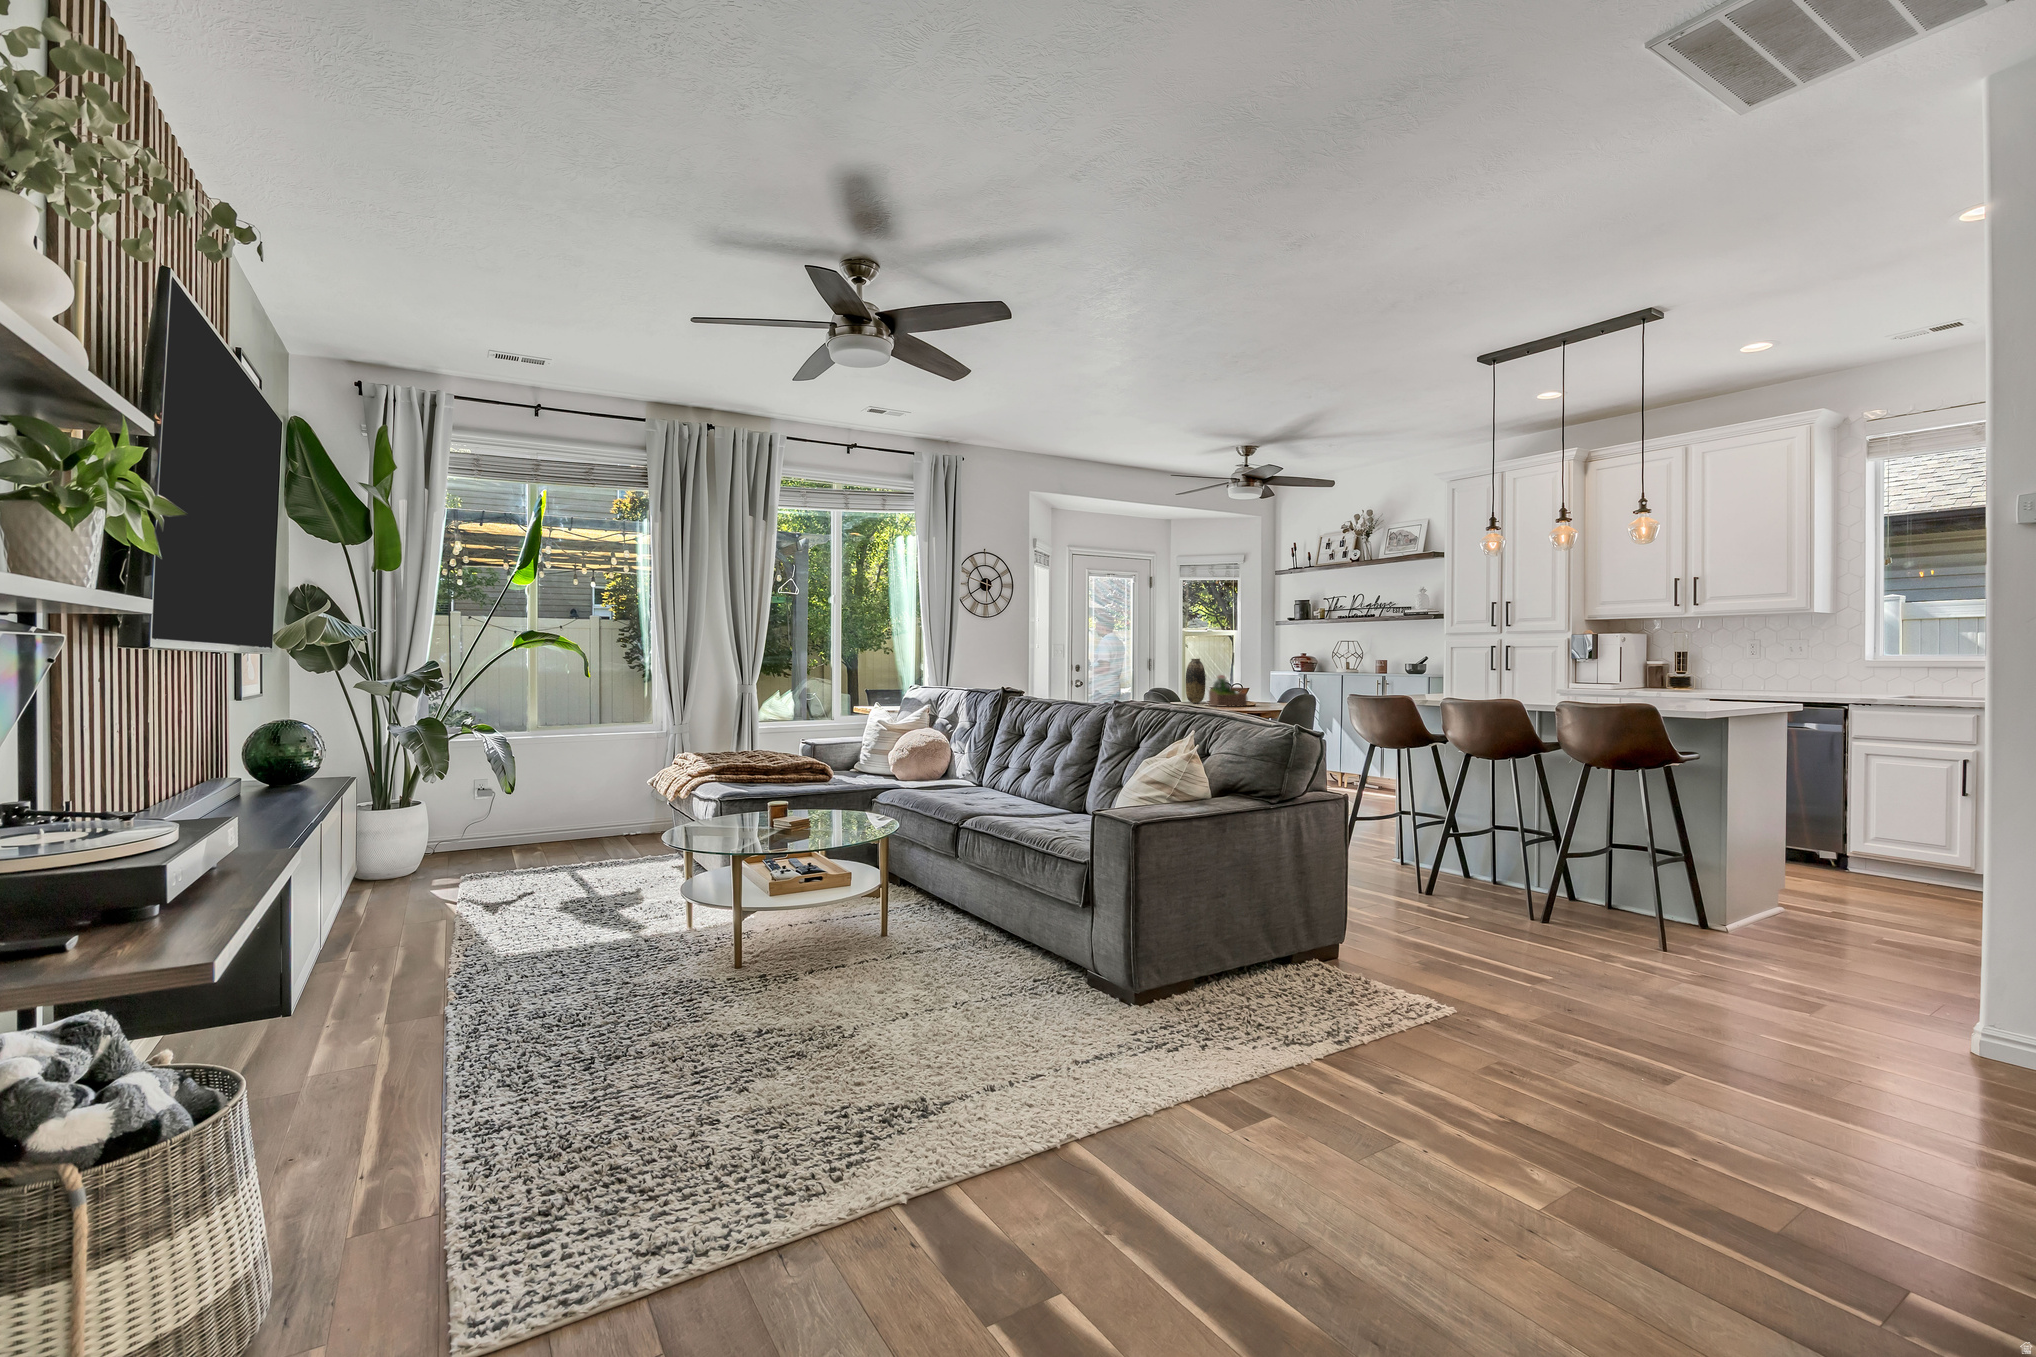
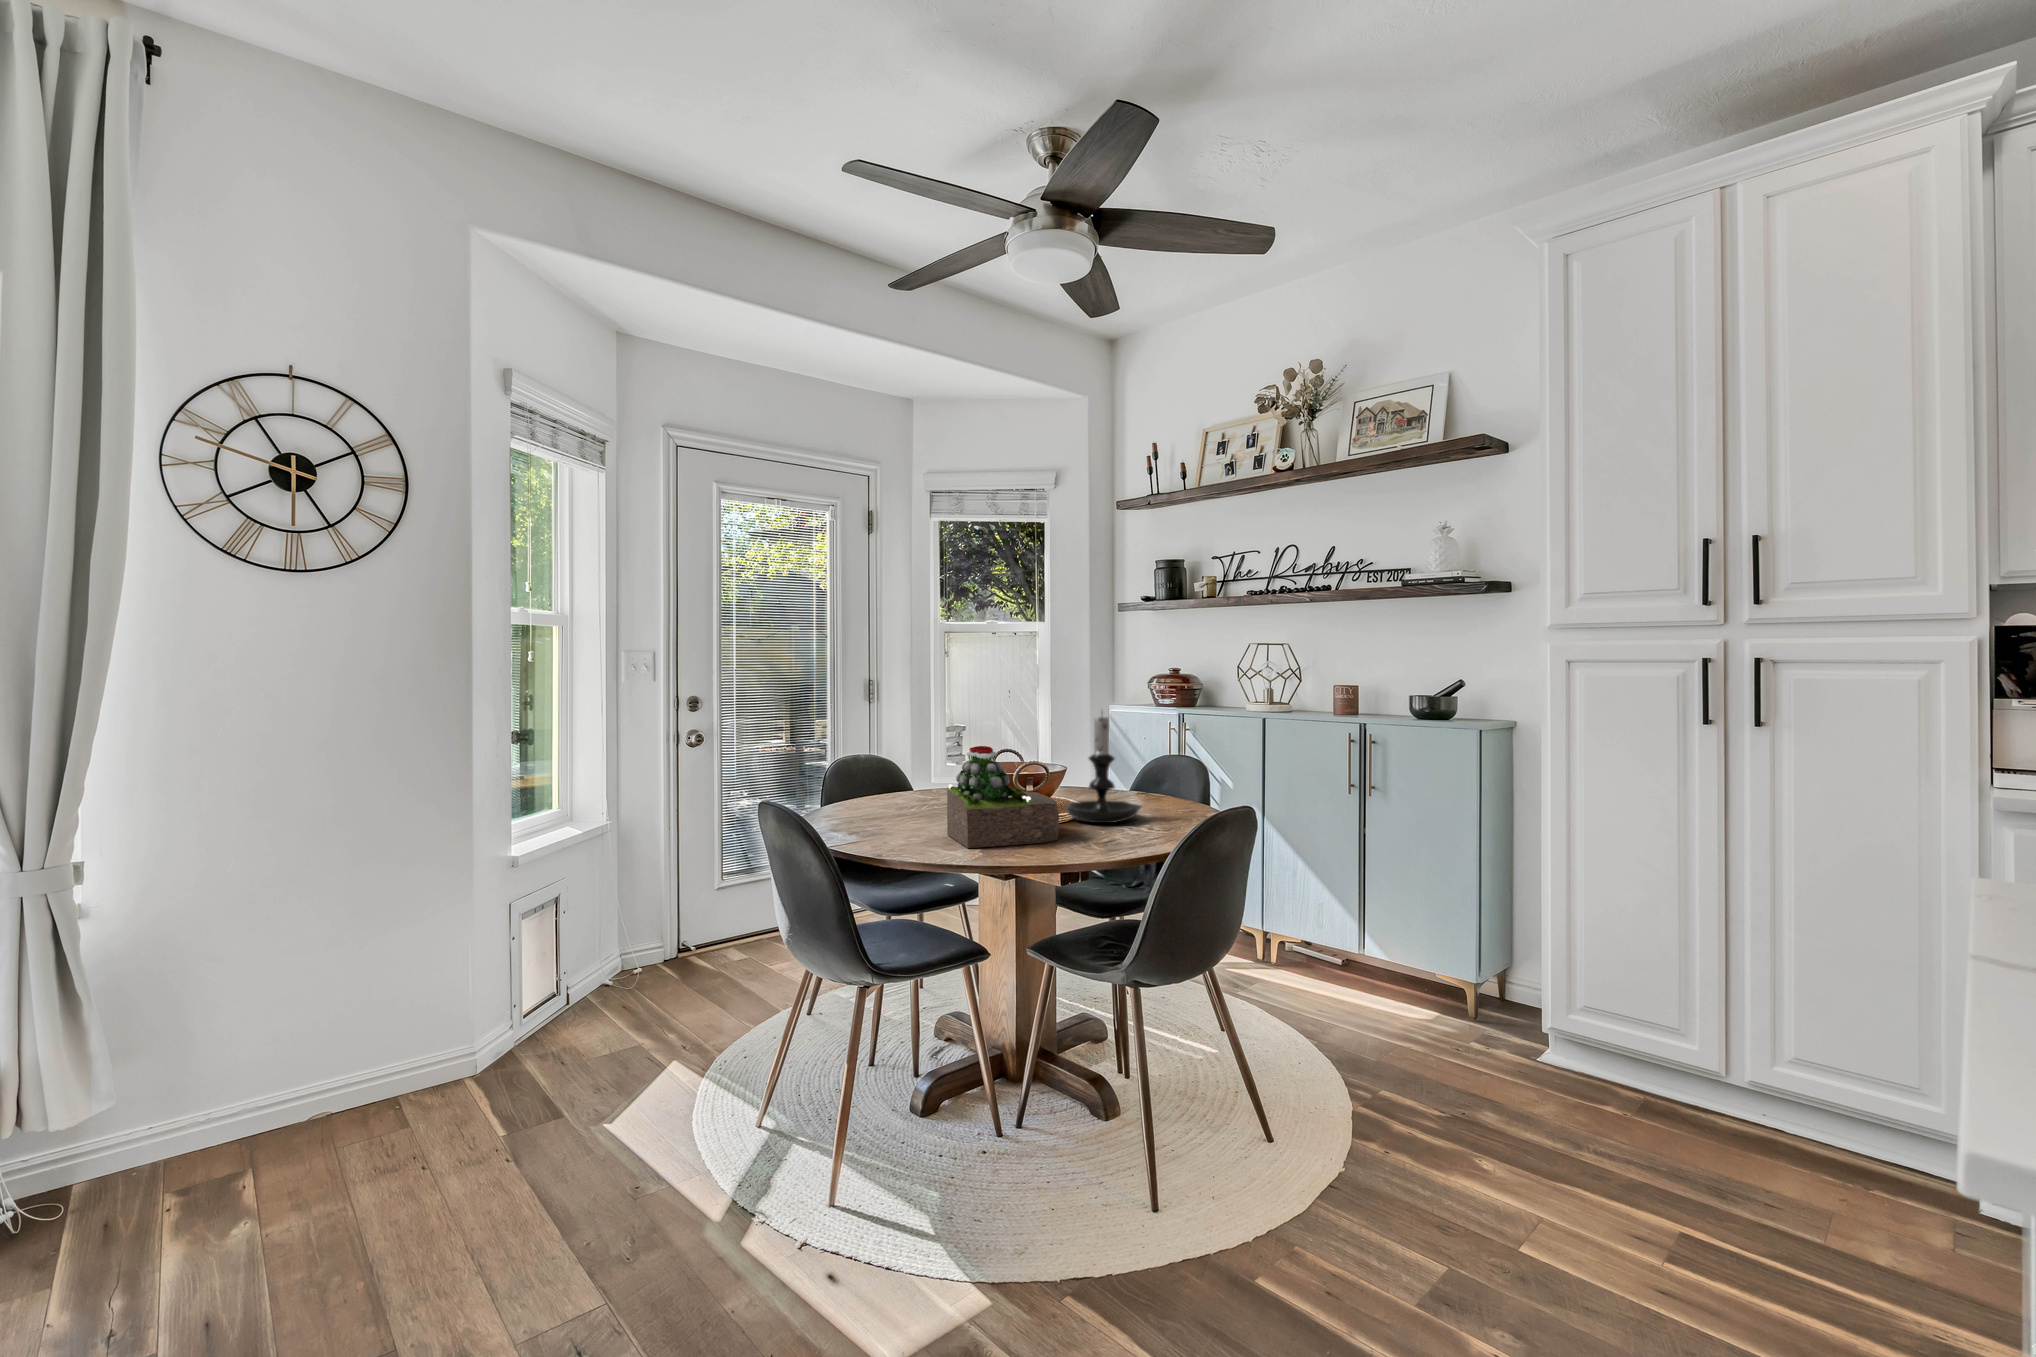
vase: present [1186,659,1206,703] -> none [896,691,949,813]
candle holder: none [1249,665,1278,705] -> present [1065,717,1141,823]

